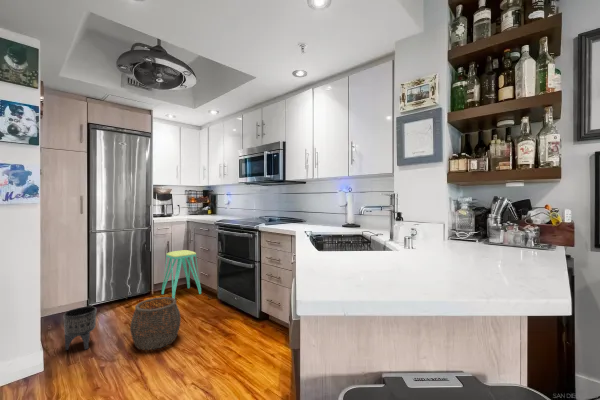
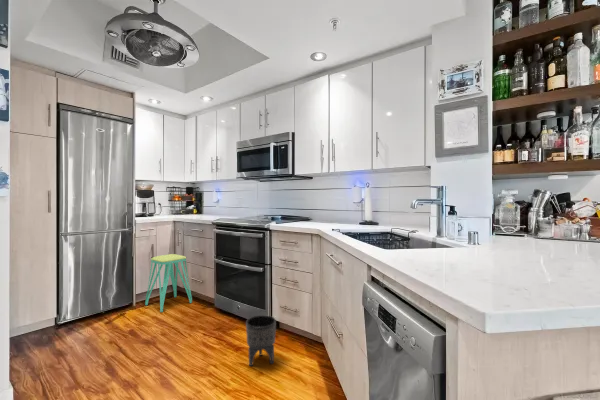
woven basket: present [130,297,181,350] -> none [124,309,184,374]
planter: present [64,306,96,350] -> present [246,315,276,366]

